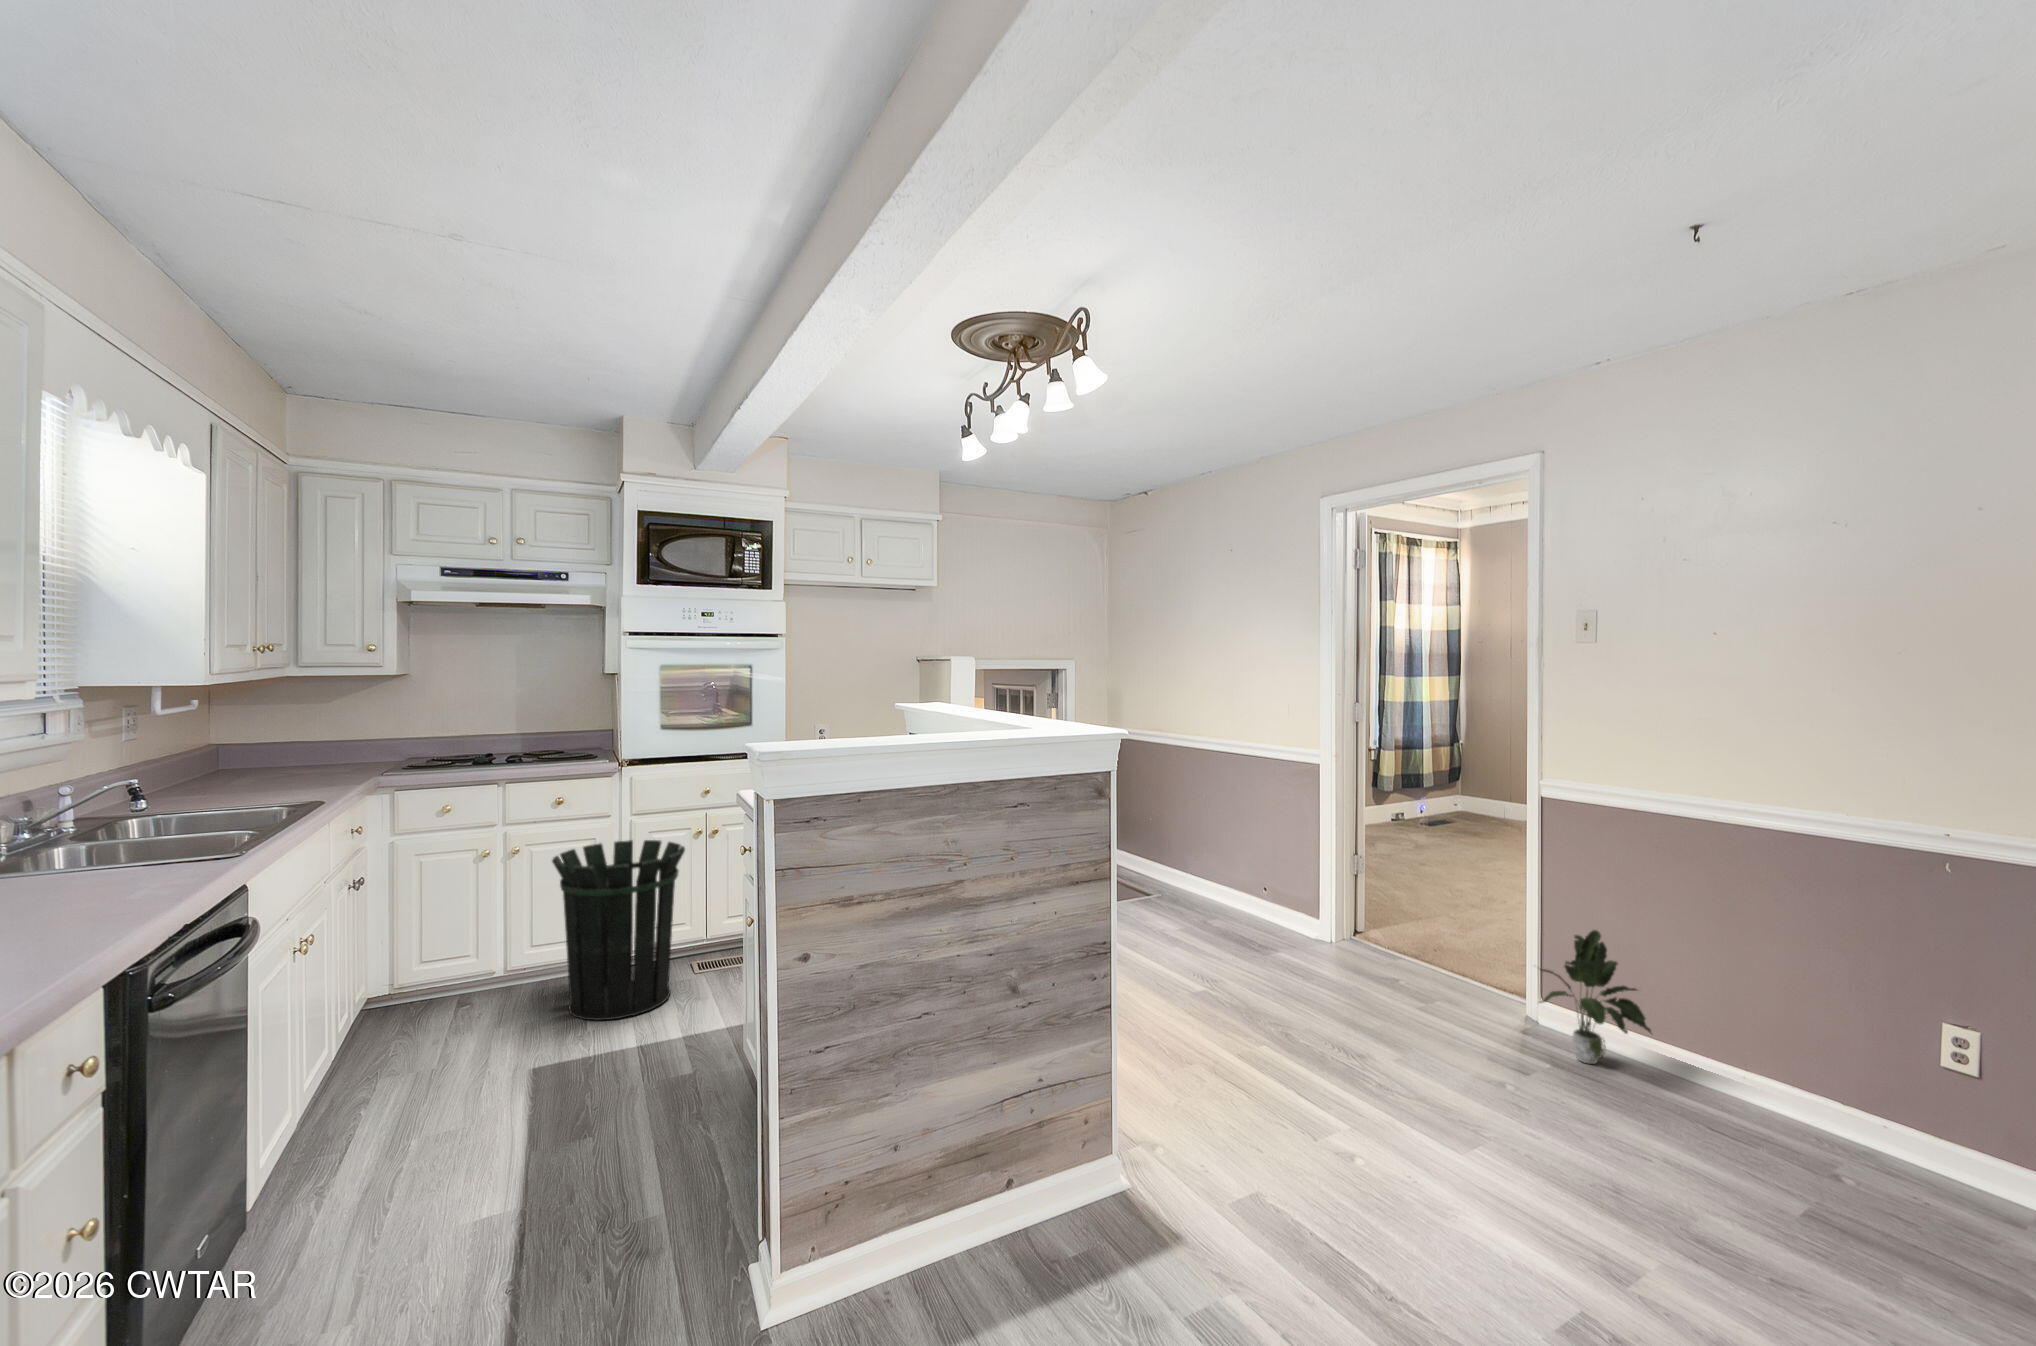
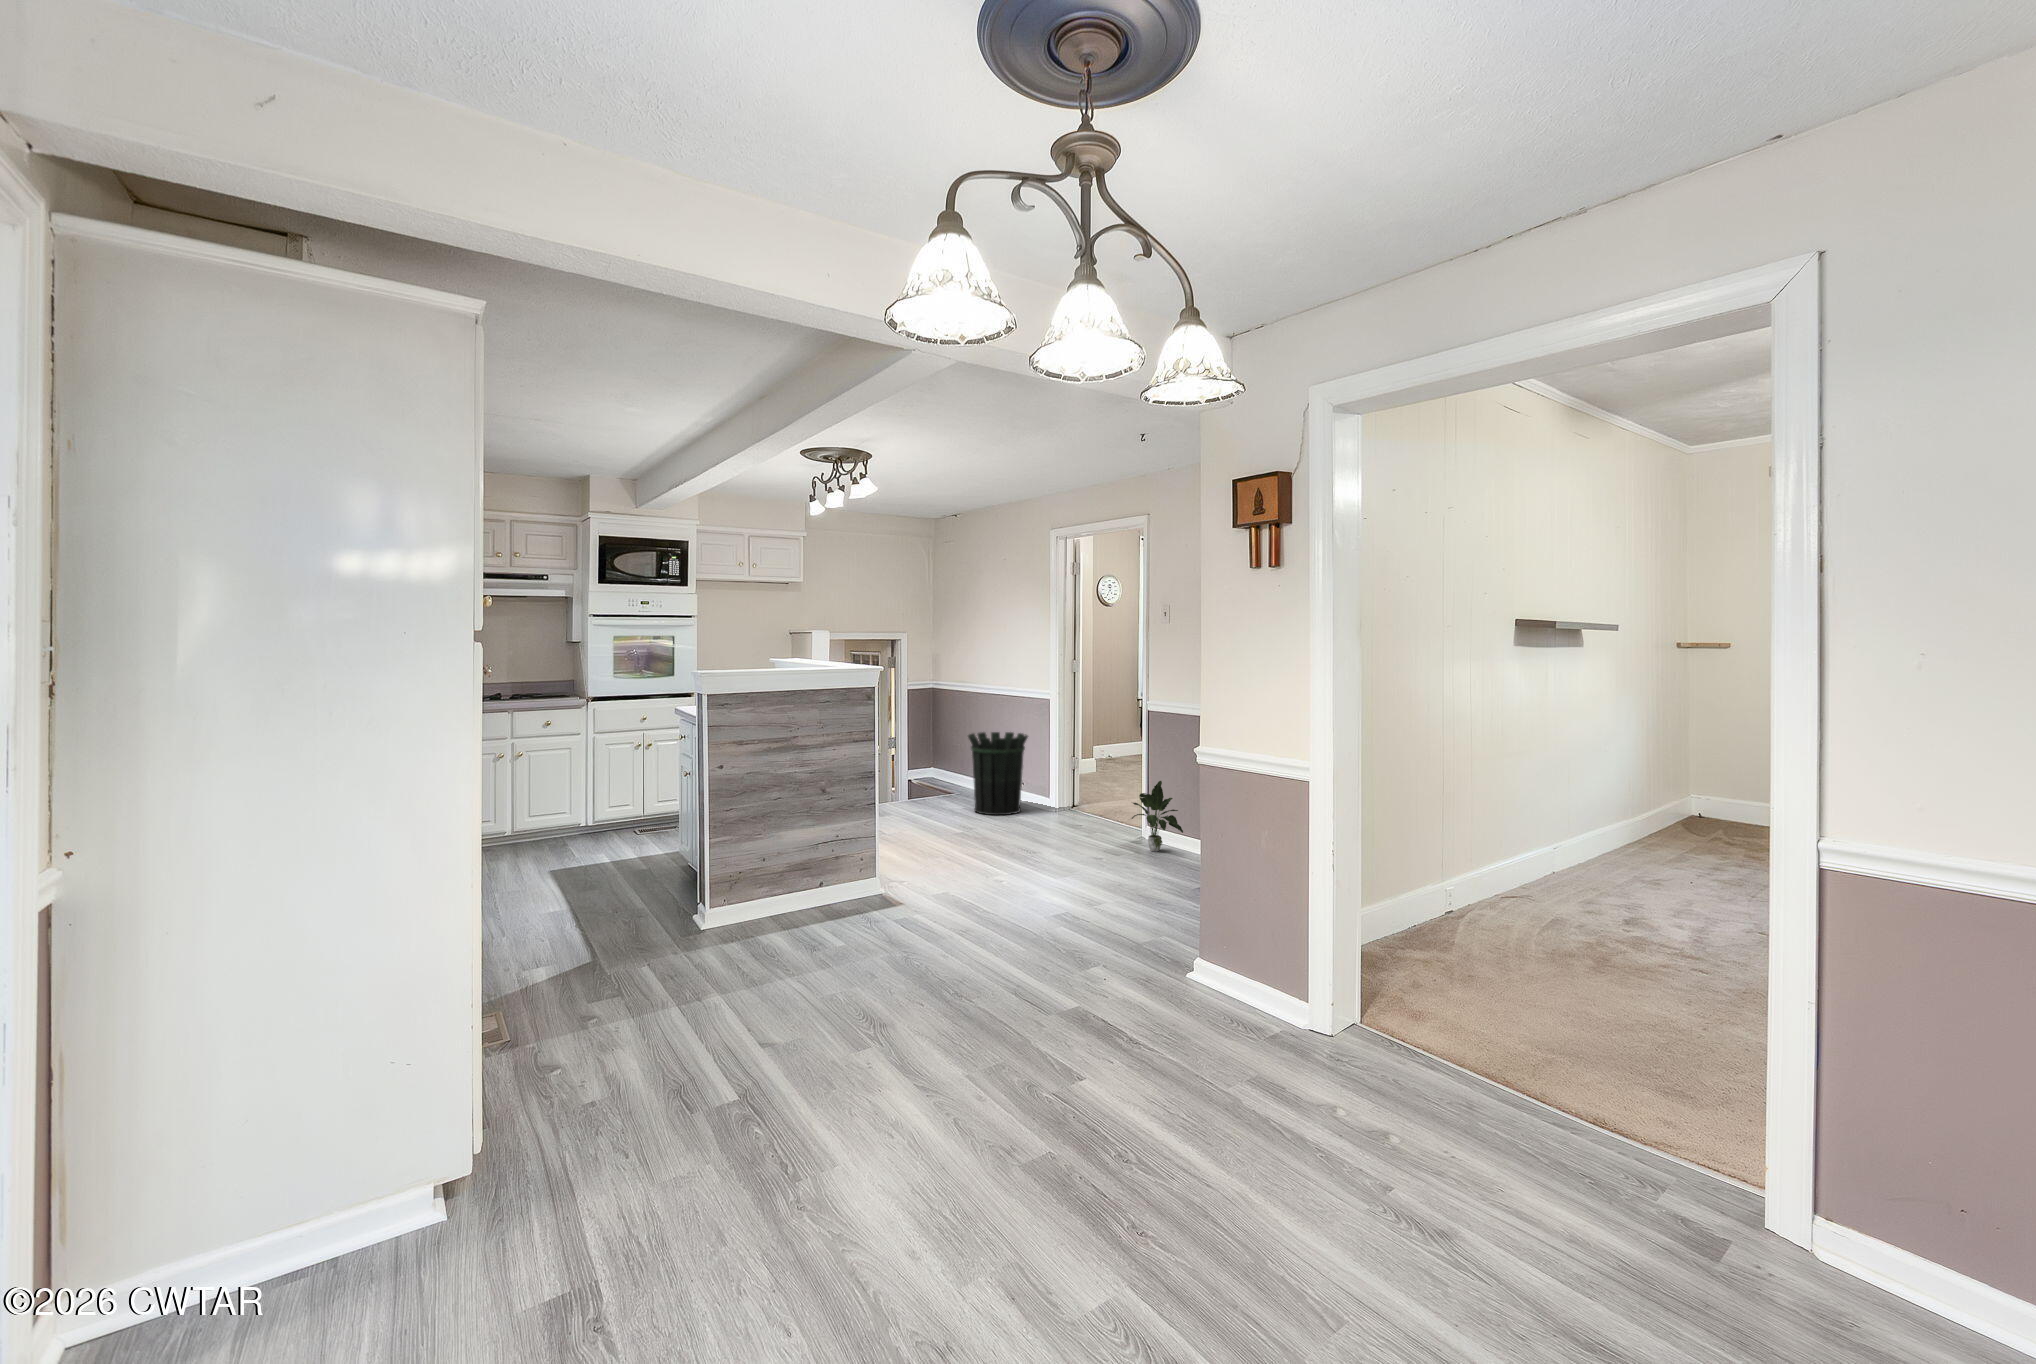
waste bin: present [552,840,685,1020] -> present [968,732,1028,815]

